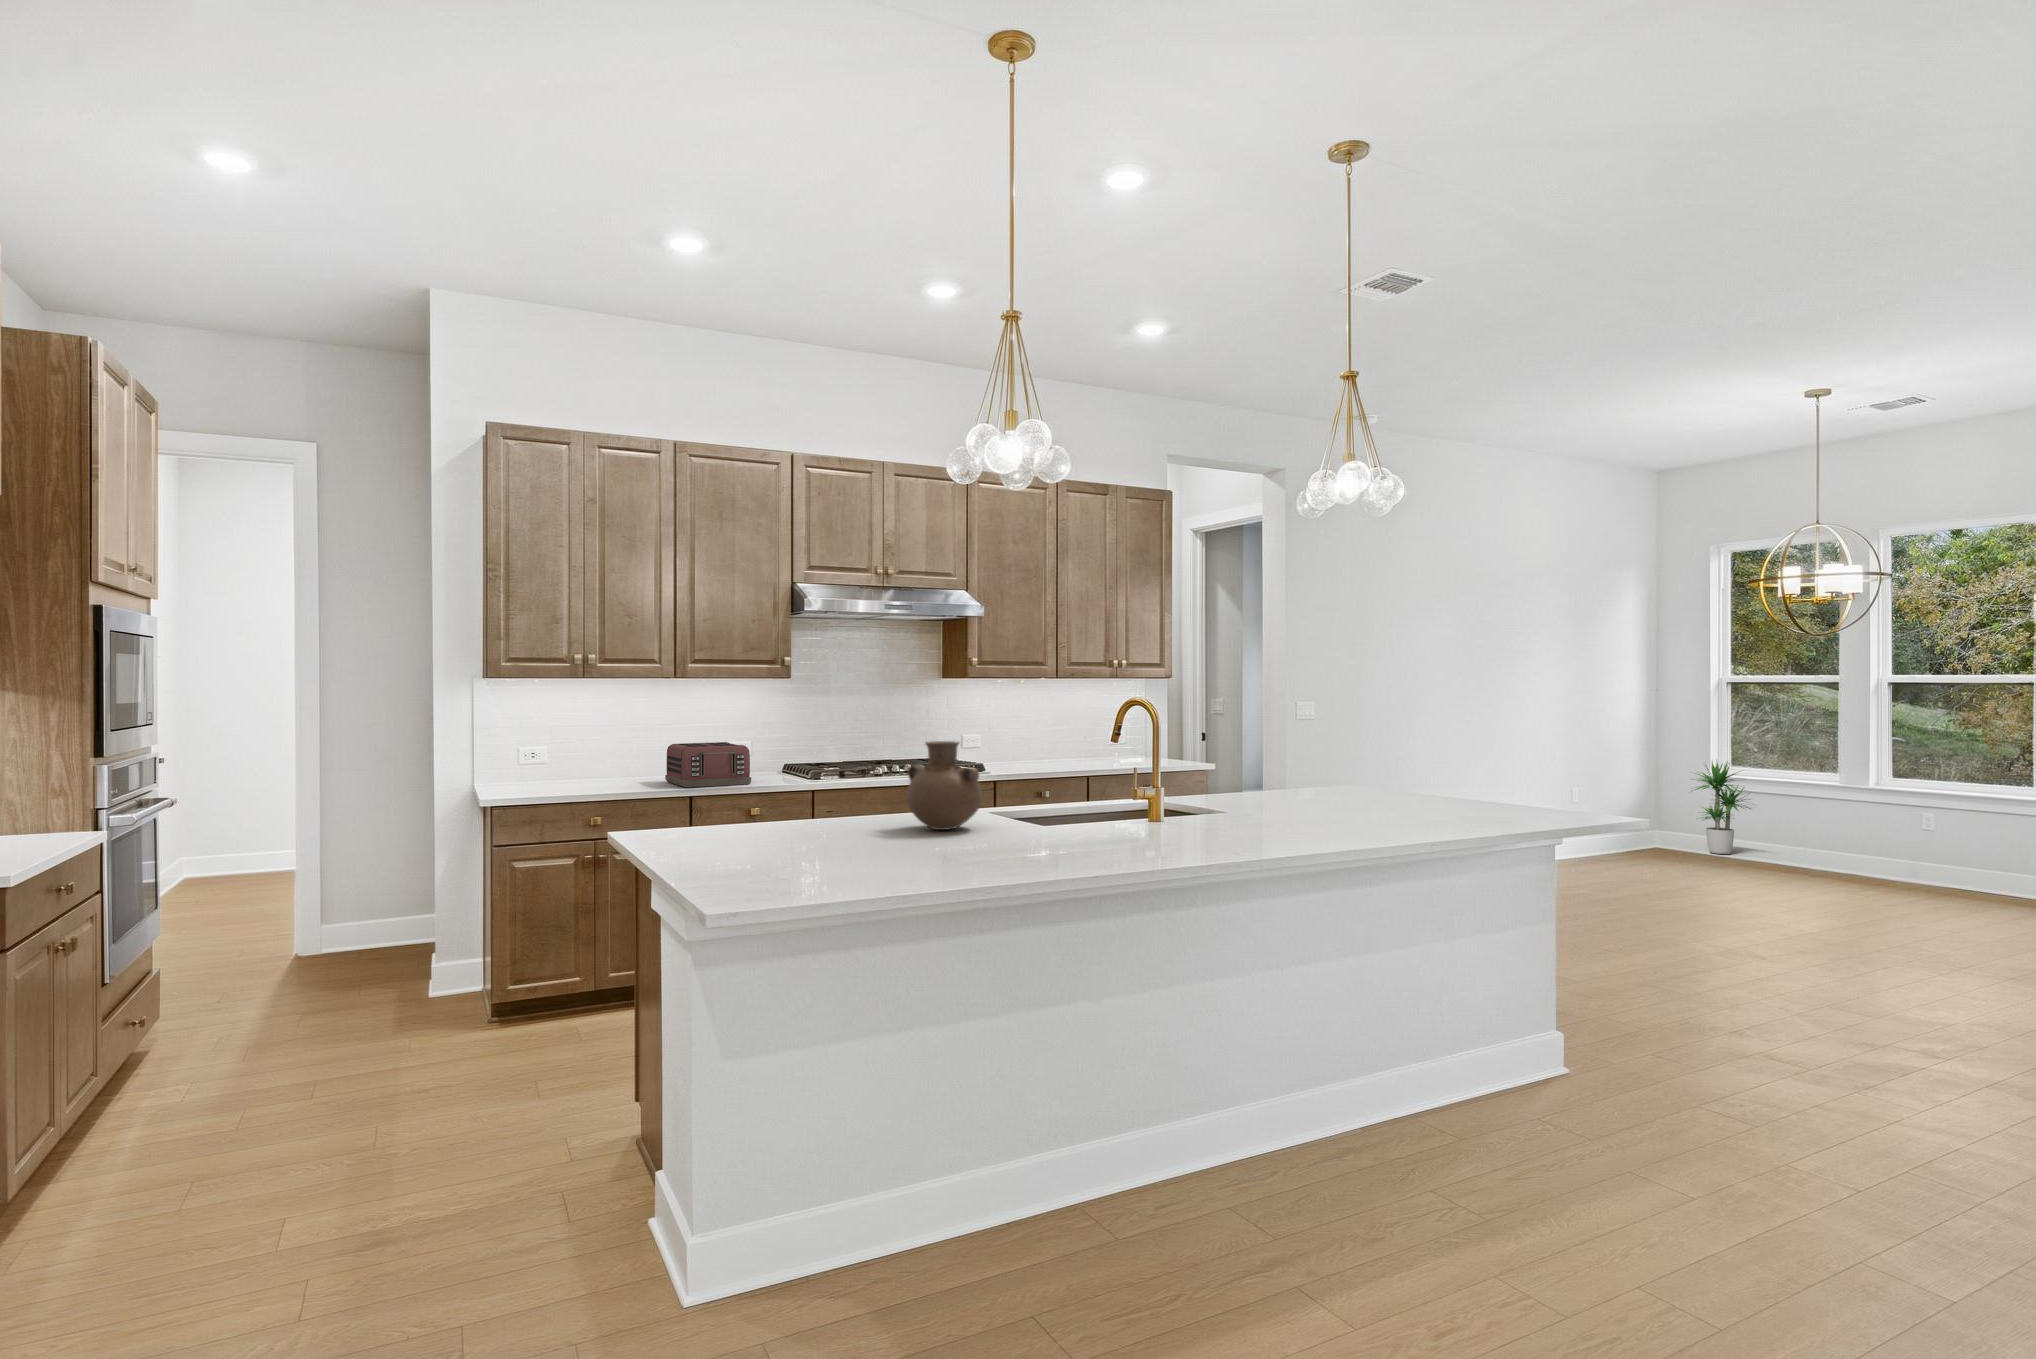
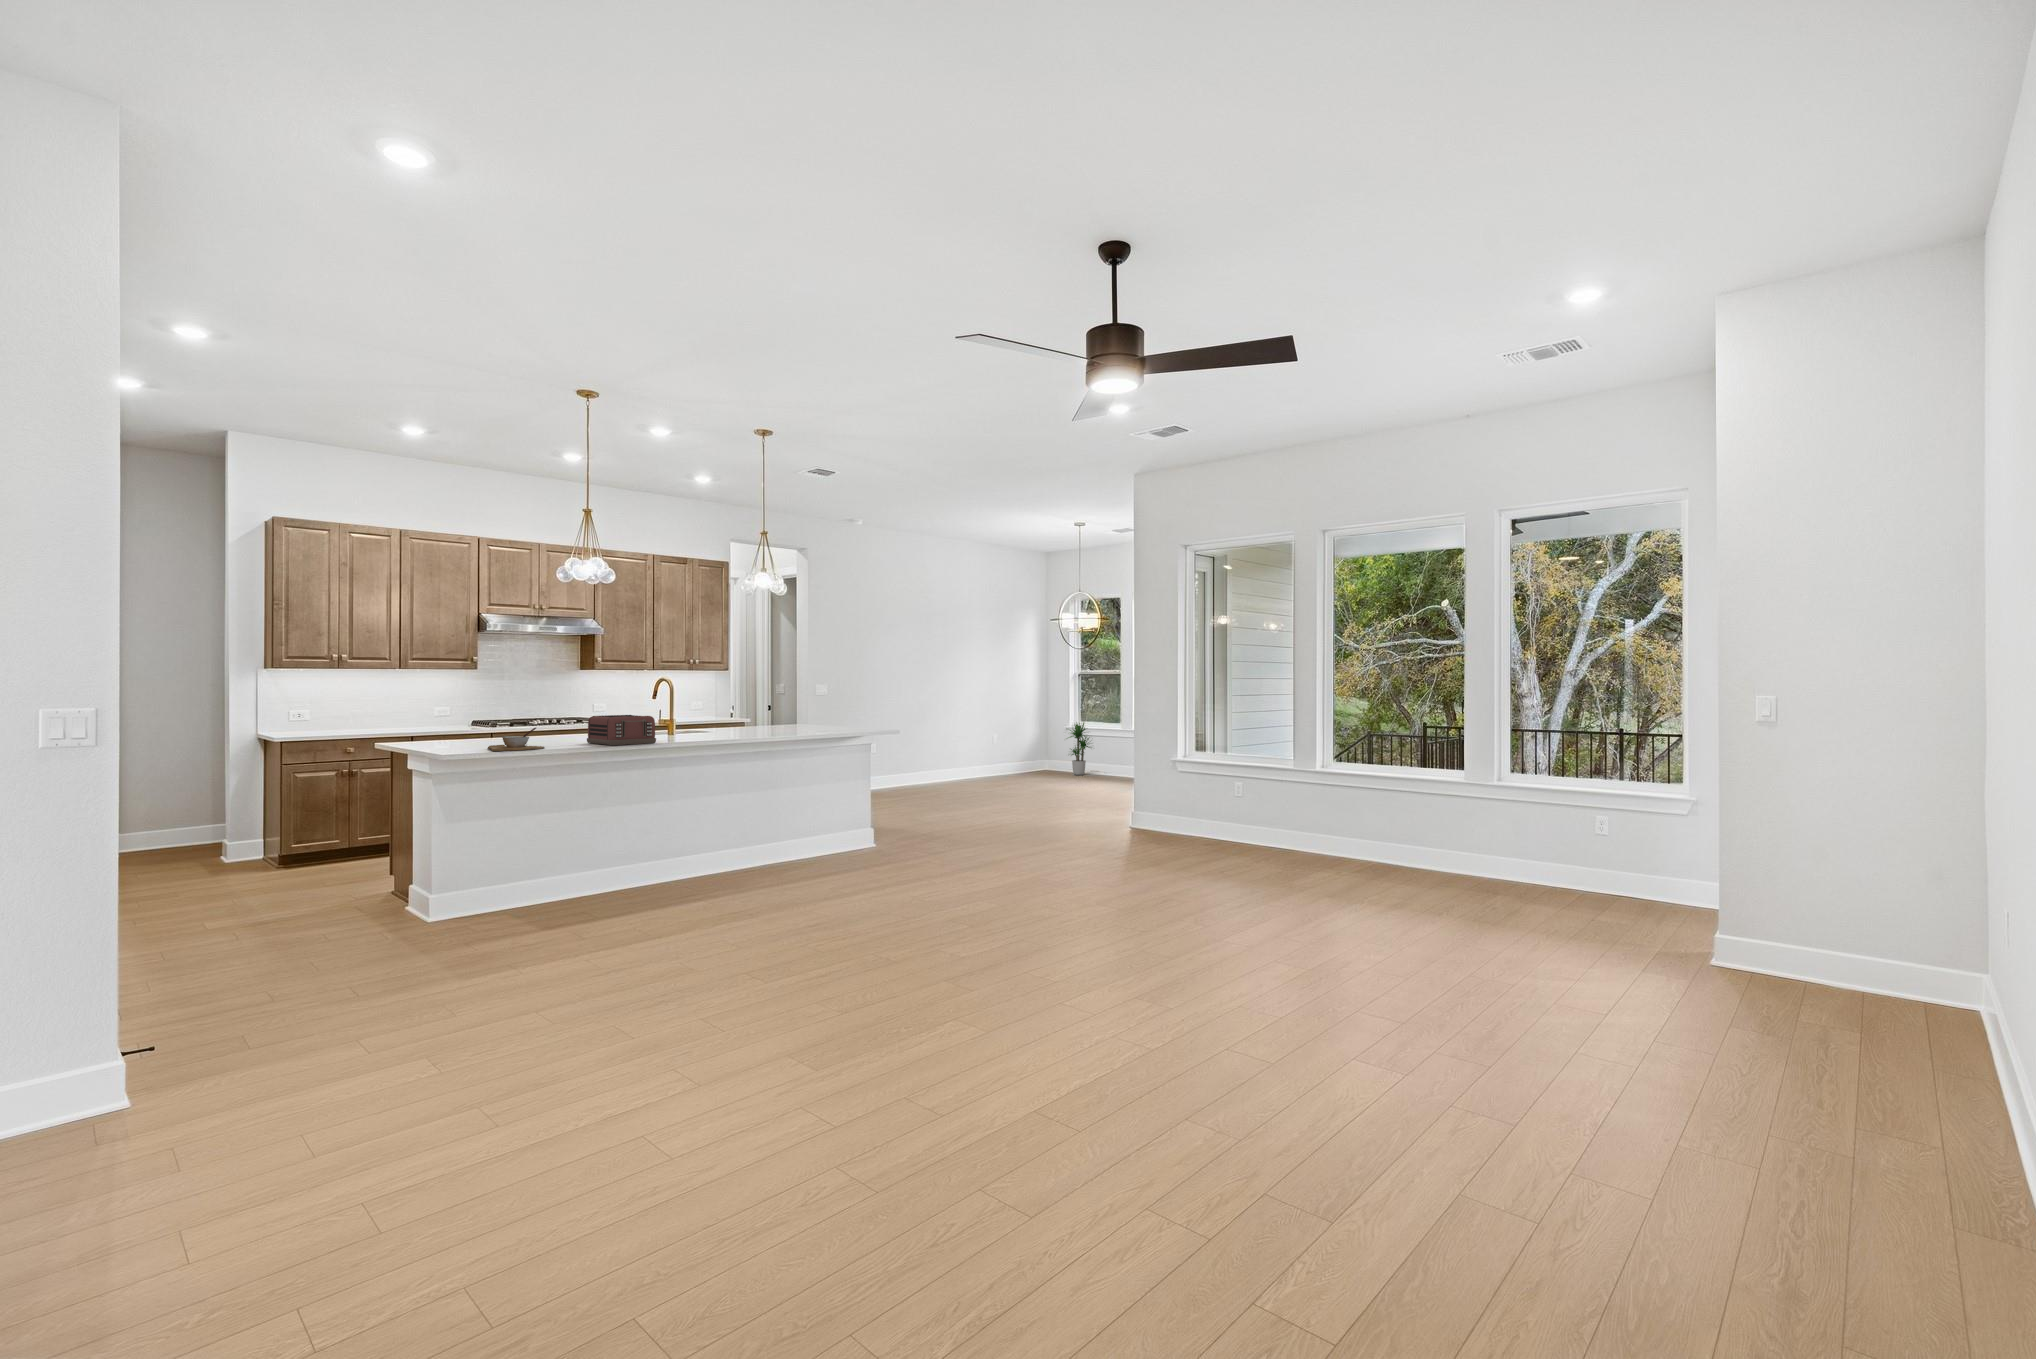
vase: present [907,741,982,830] -> none [539,698,579,740]
toaster: present [665,742,751,787] -> present [587,715,656,745]
bowl: none [816,818,935,880] -> present [488,728,545,751]

